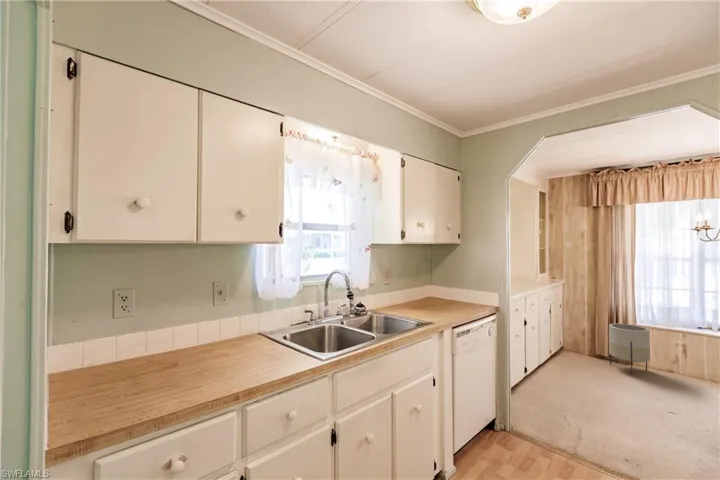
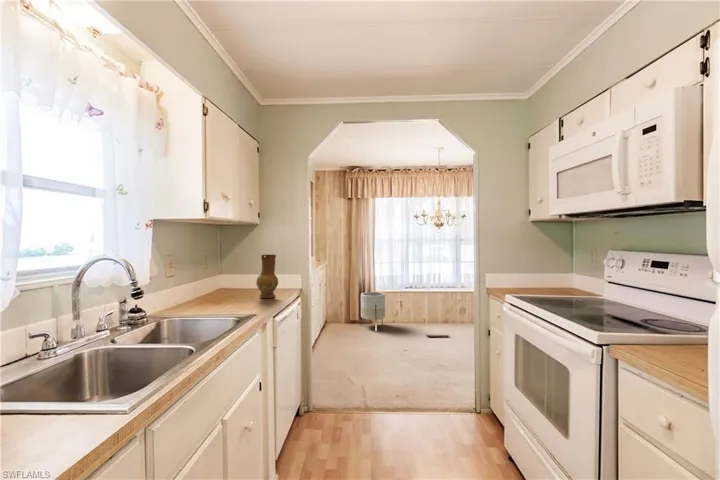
ceramic jug: none [449,272,468,312] -> present [256,254,278,298]

